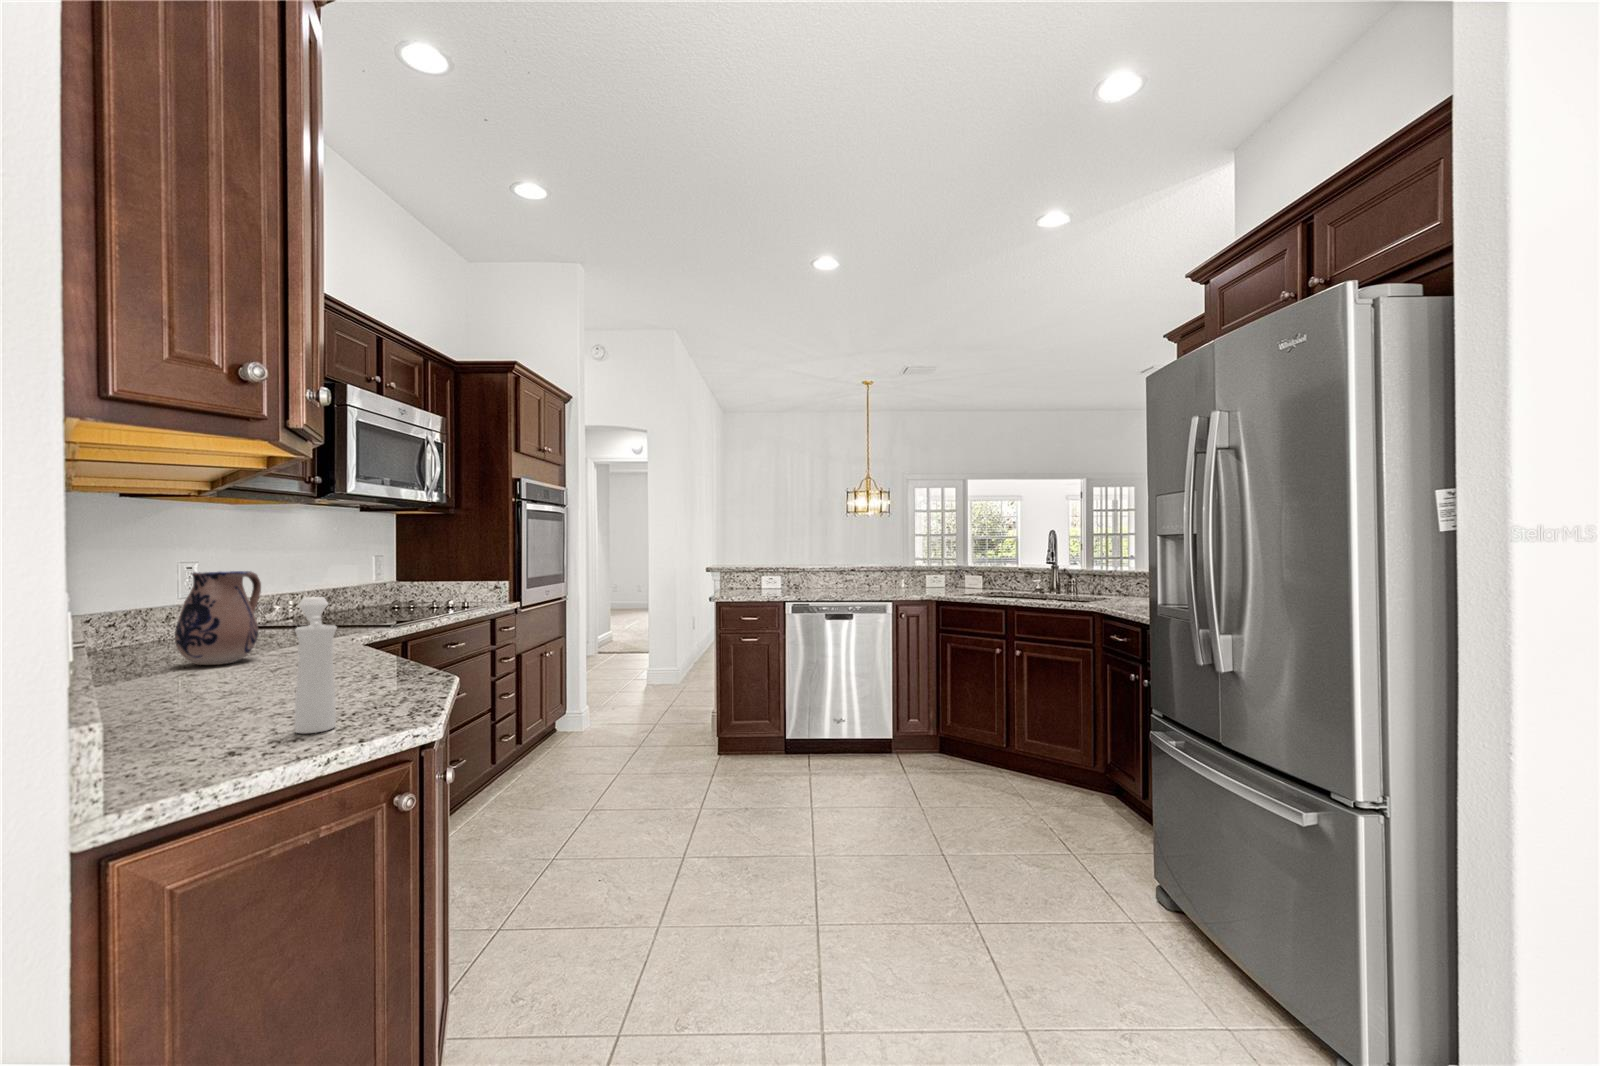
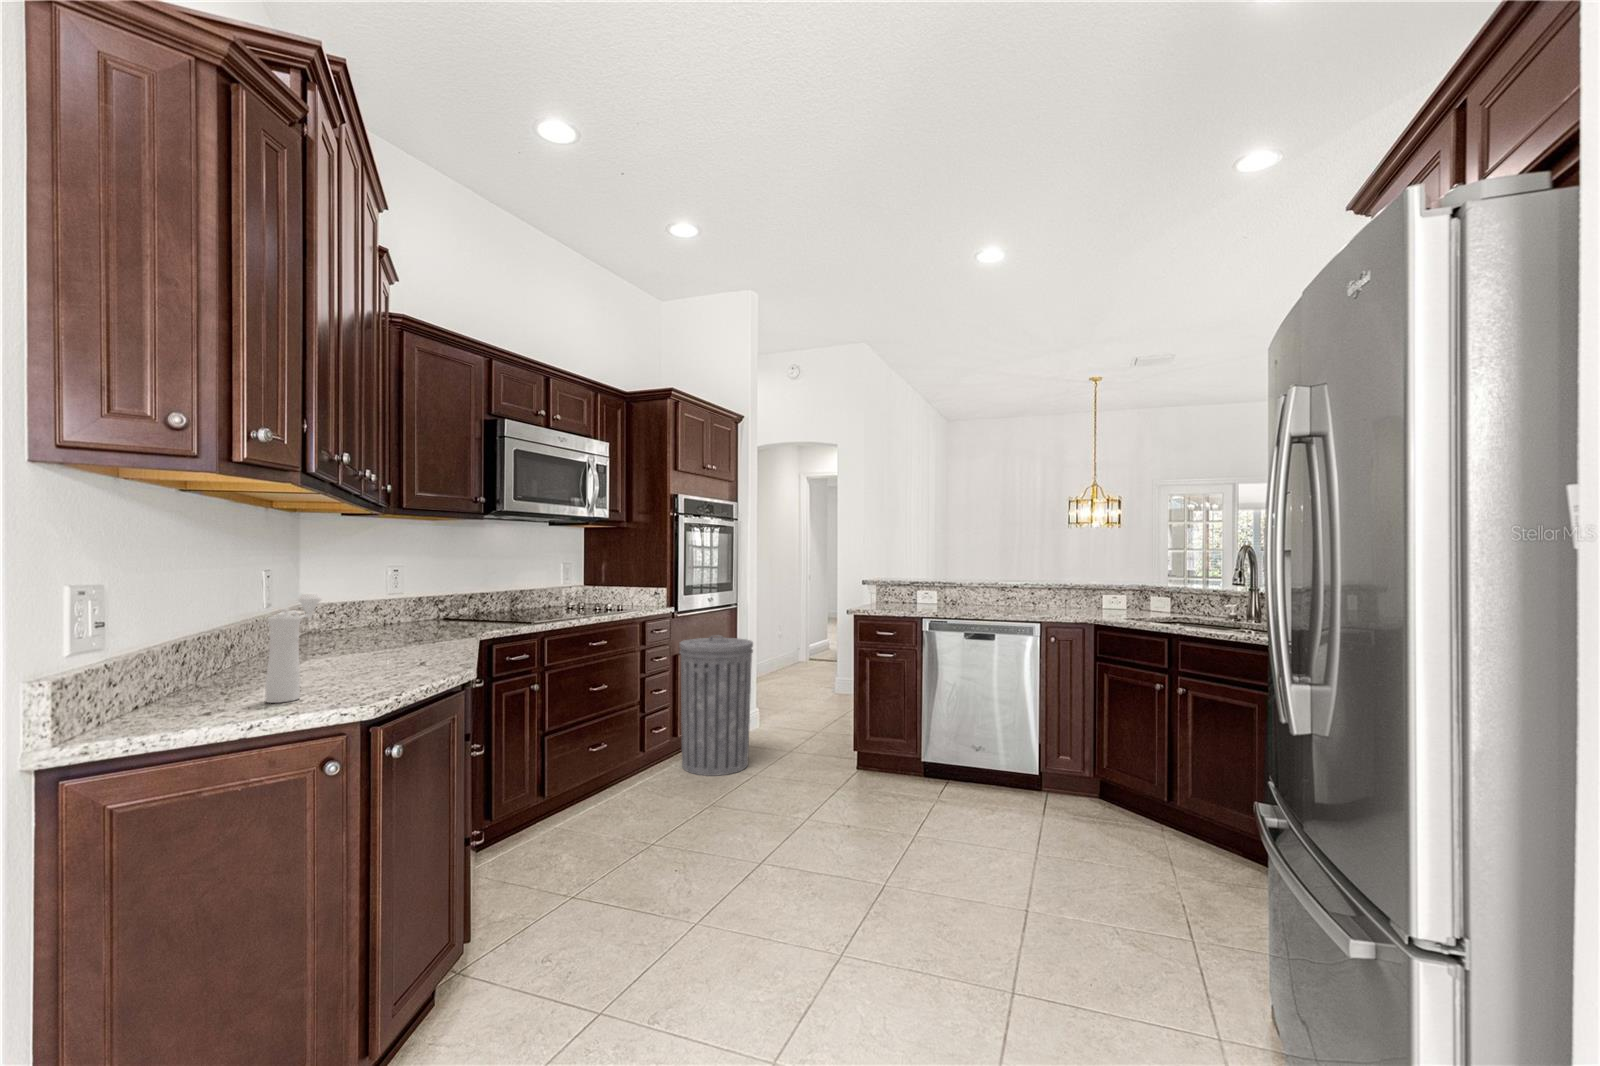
ceramic pitcher: present [175,571,261,665] -> none [332,573,400,645]
trash can: none [532,630,615,781] -> present [680,635,753,776]

